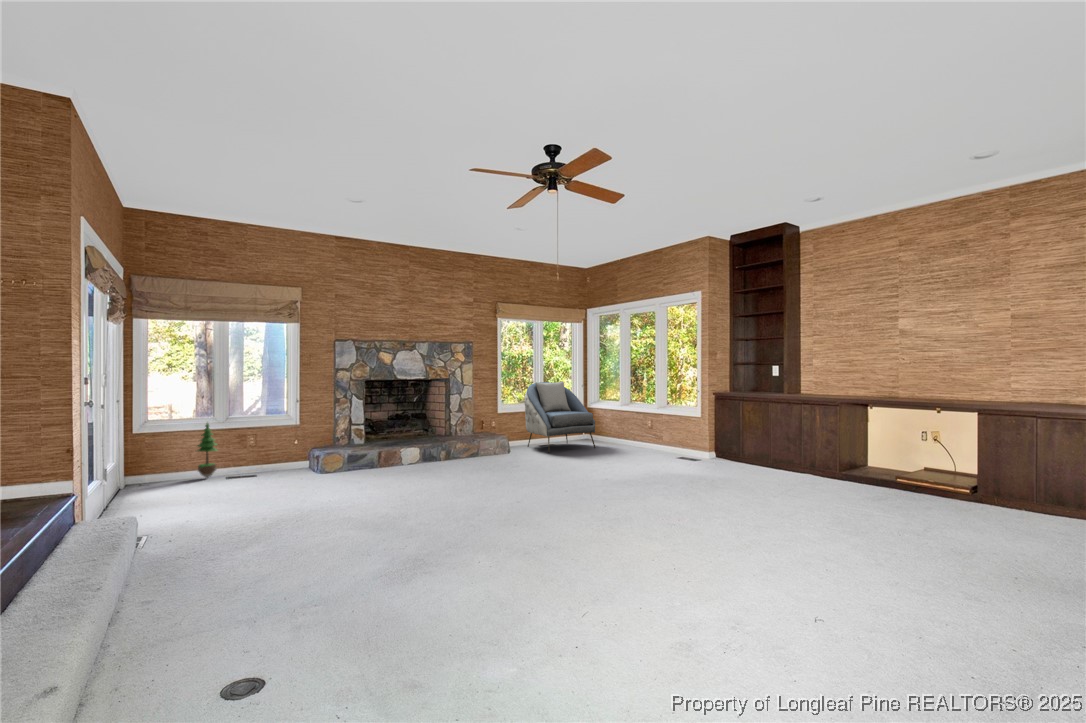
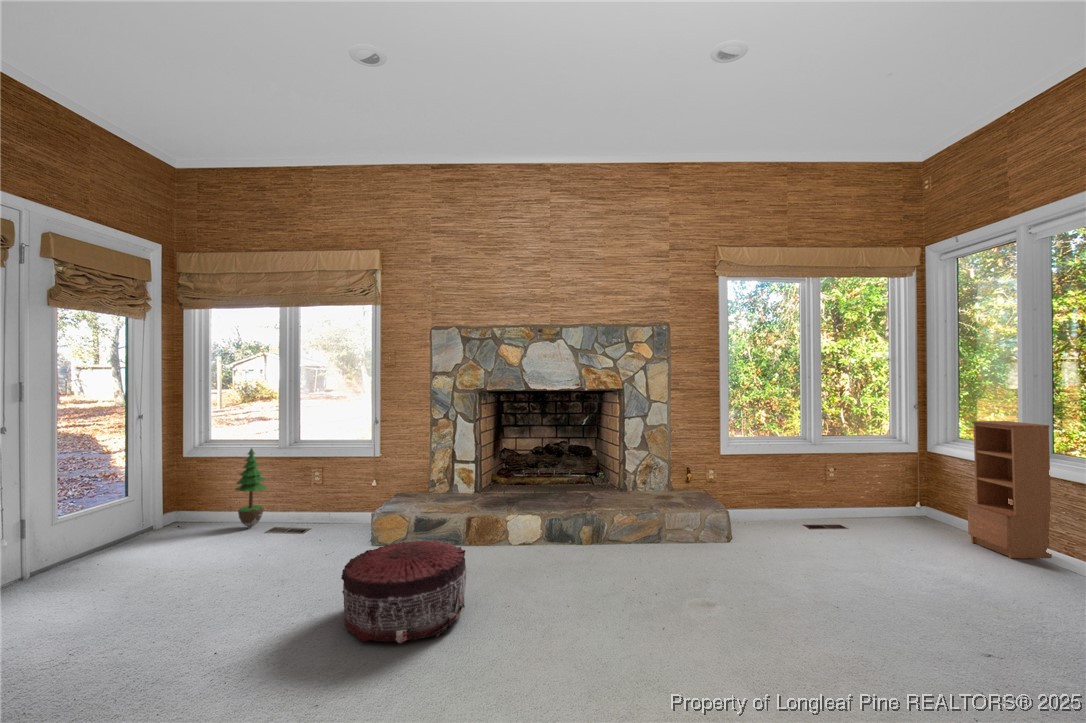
armchair: present [525,381,595,448] -> none [773,397,950,555]
bookcase: none [601,391,628,447] -> present [968,421,1052,558]
pouf: none [363,452,424,490] -> present [341,540,467,643]

